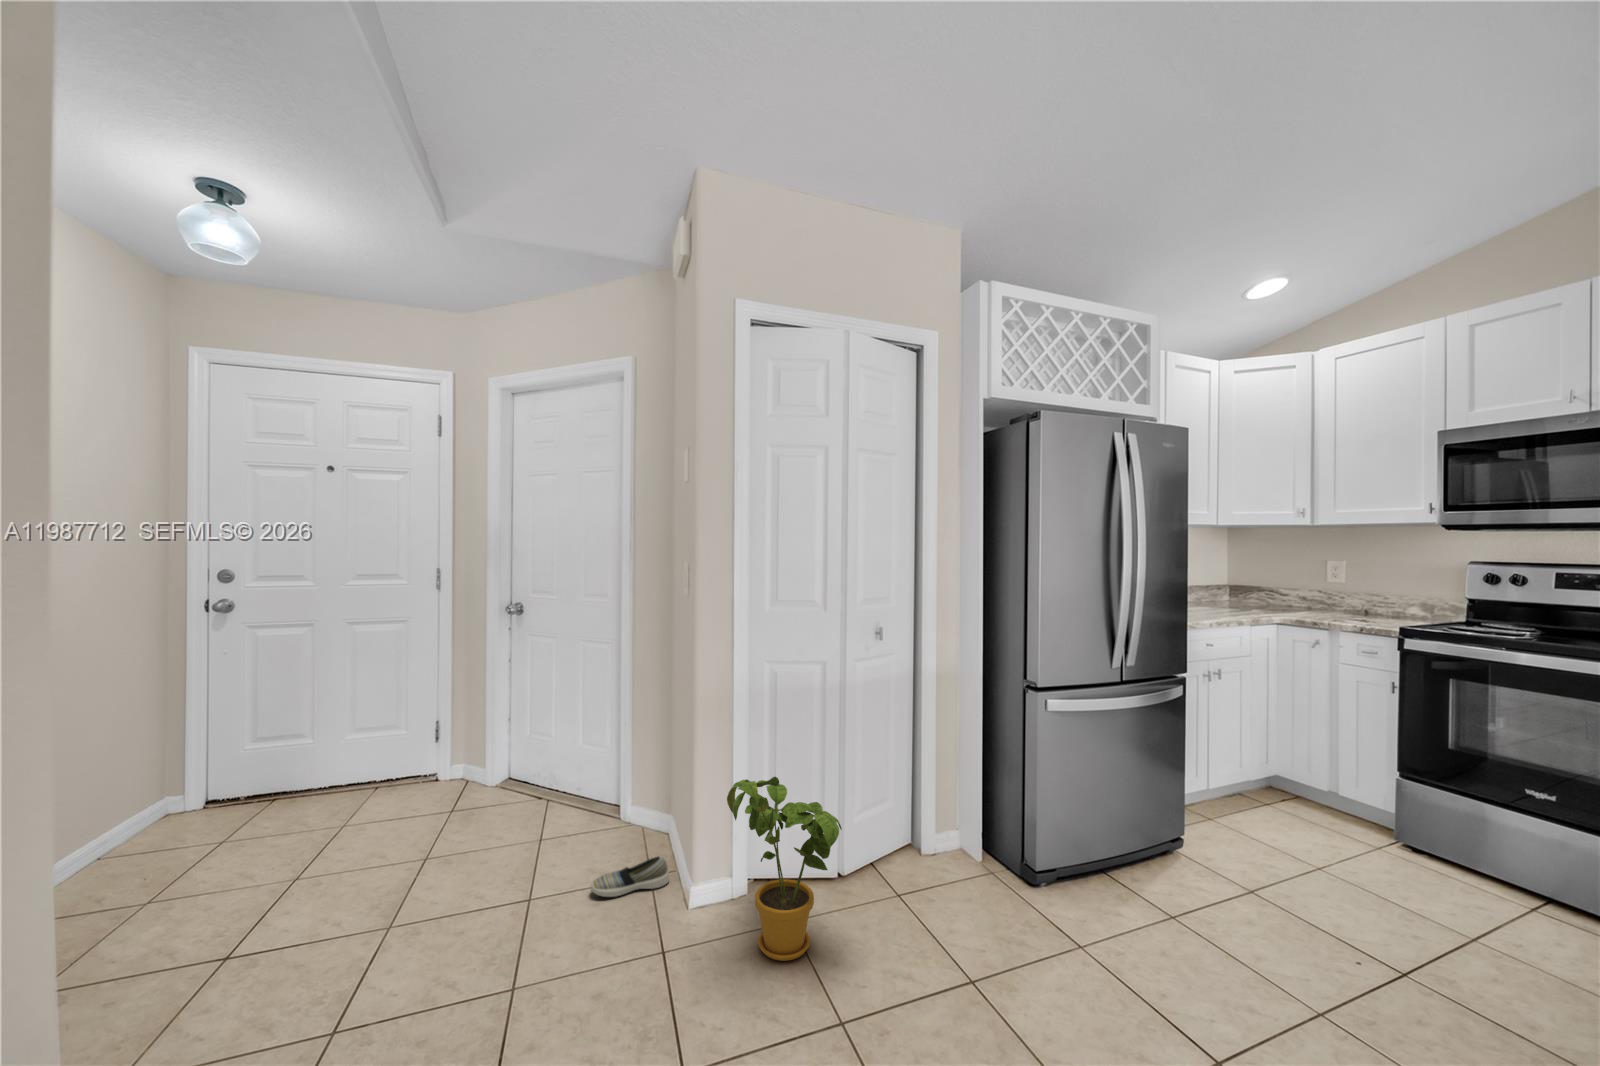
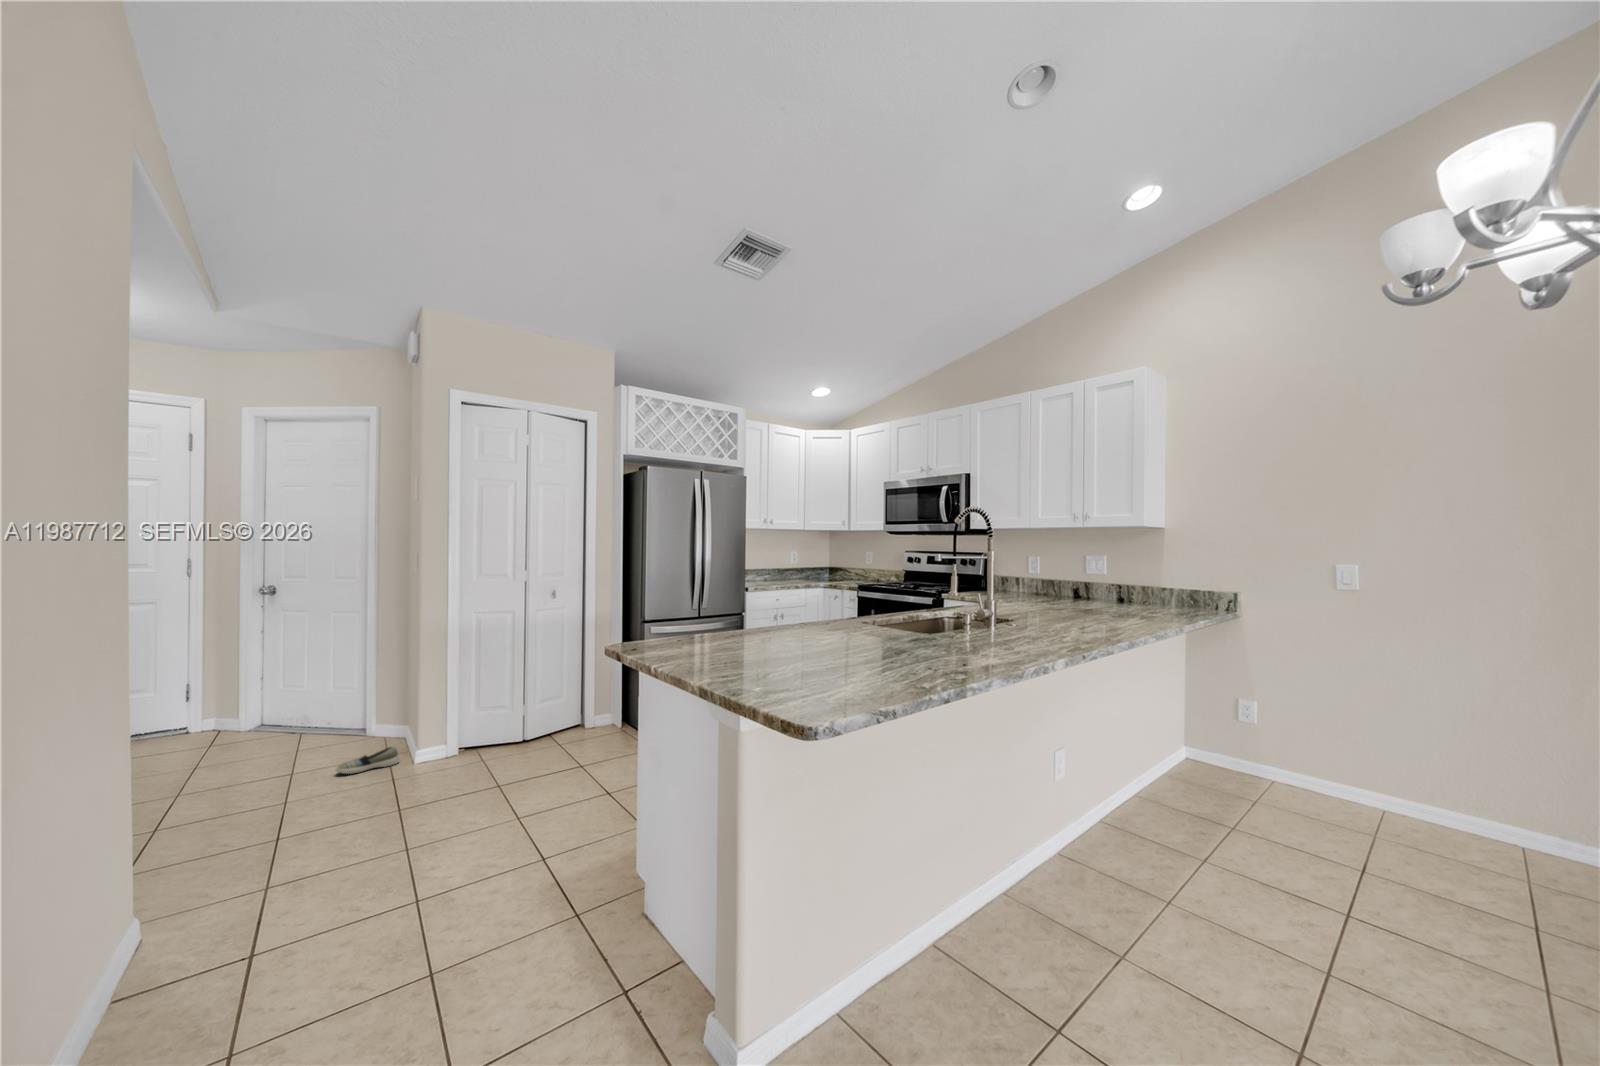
house plant: present [727,777,842,961] -> none [436,678,512,784]

